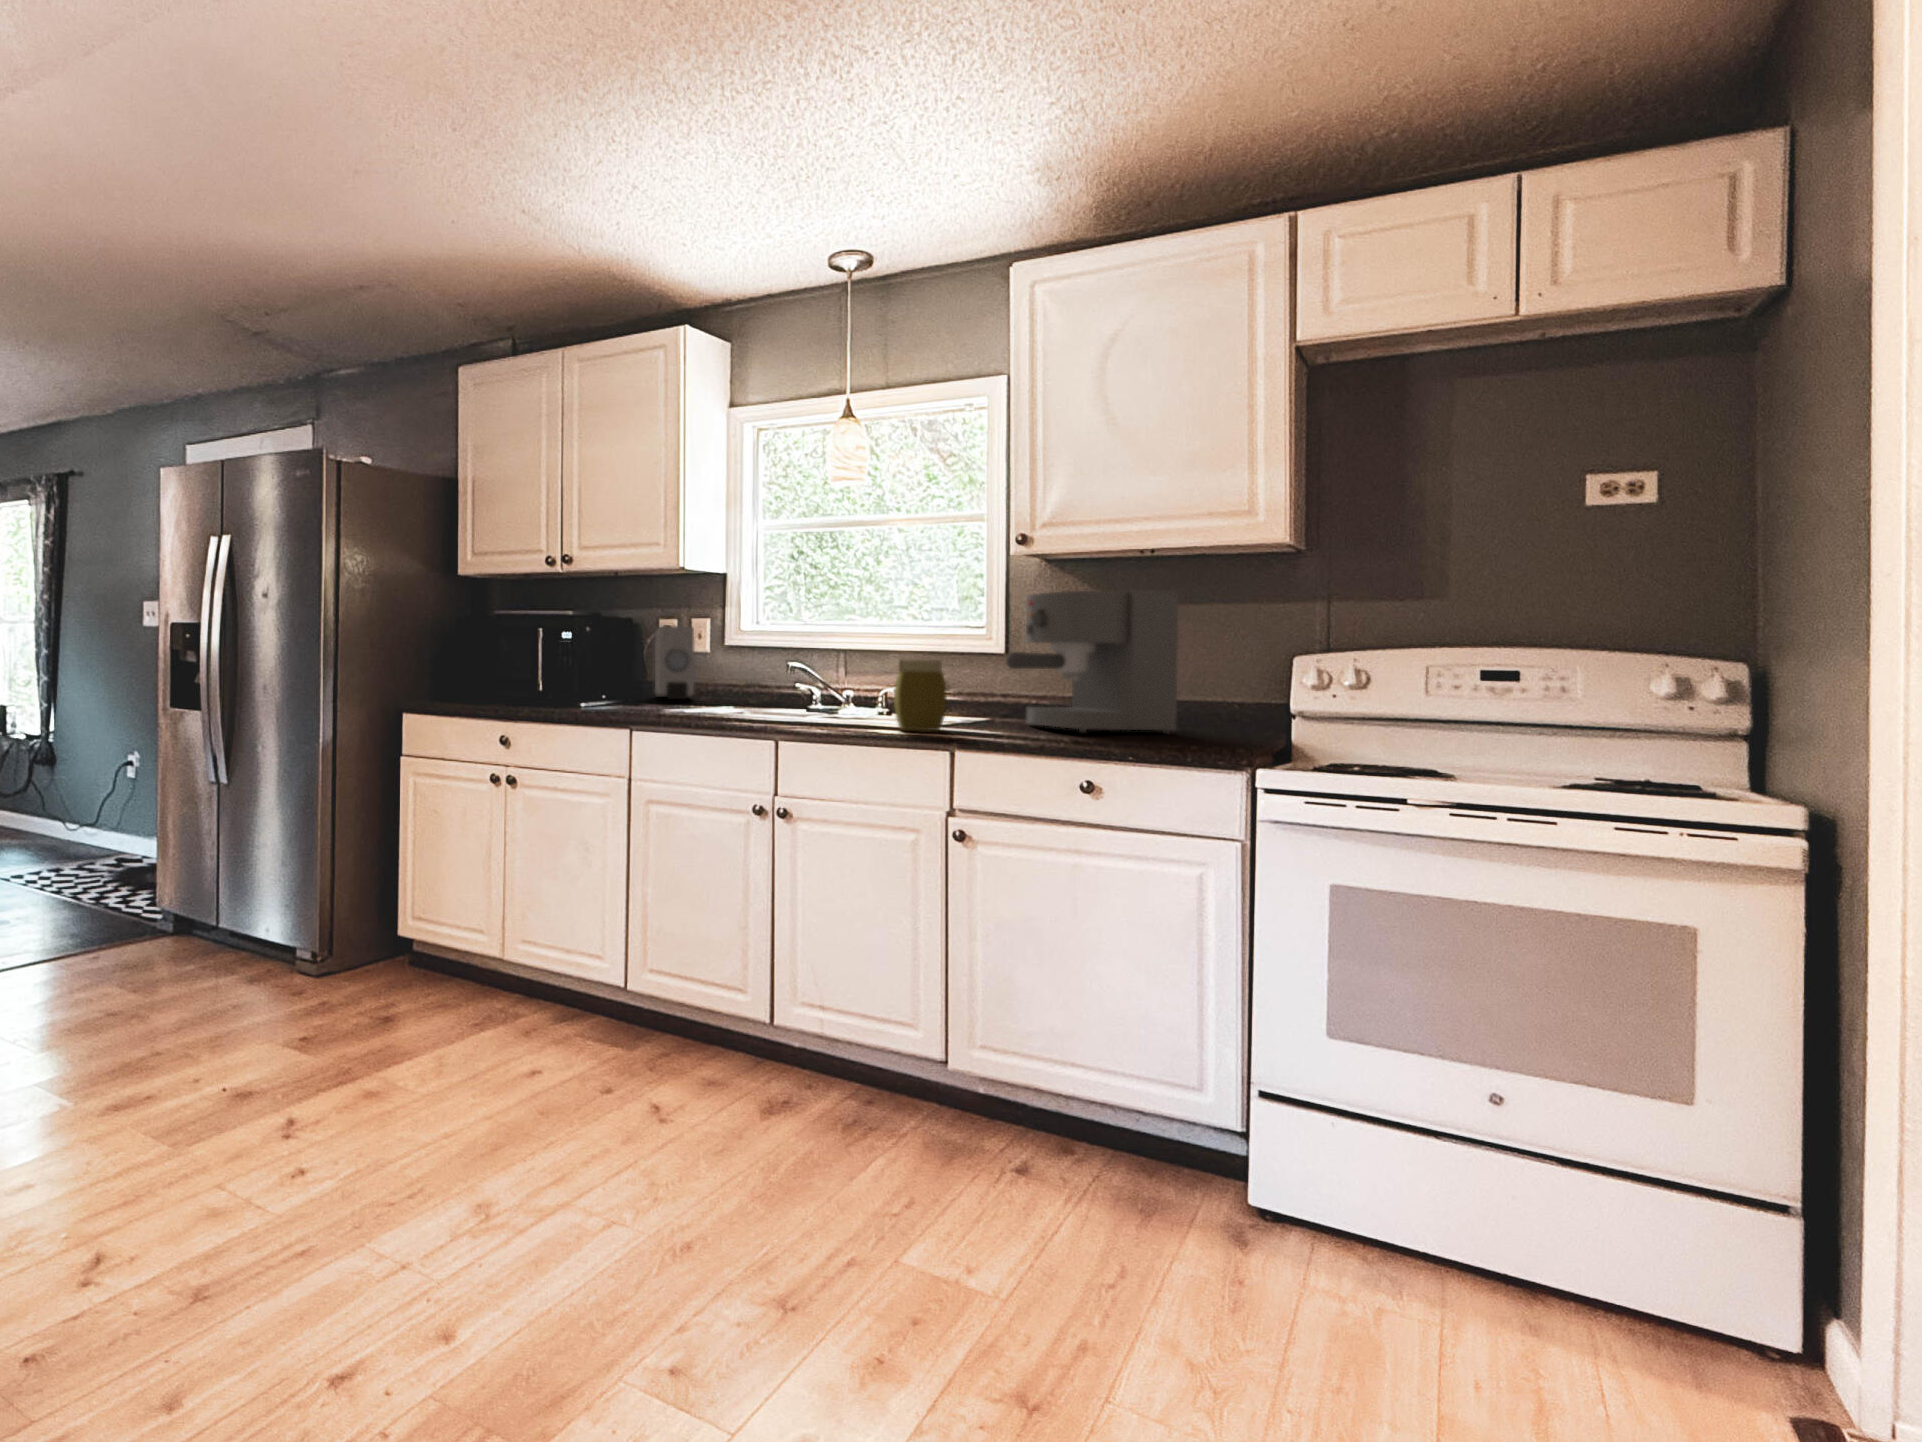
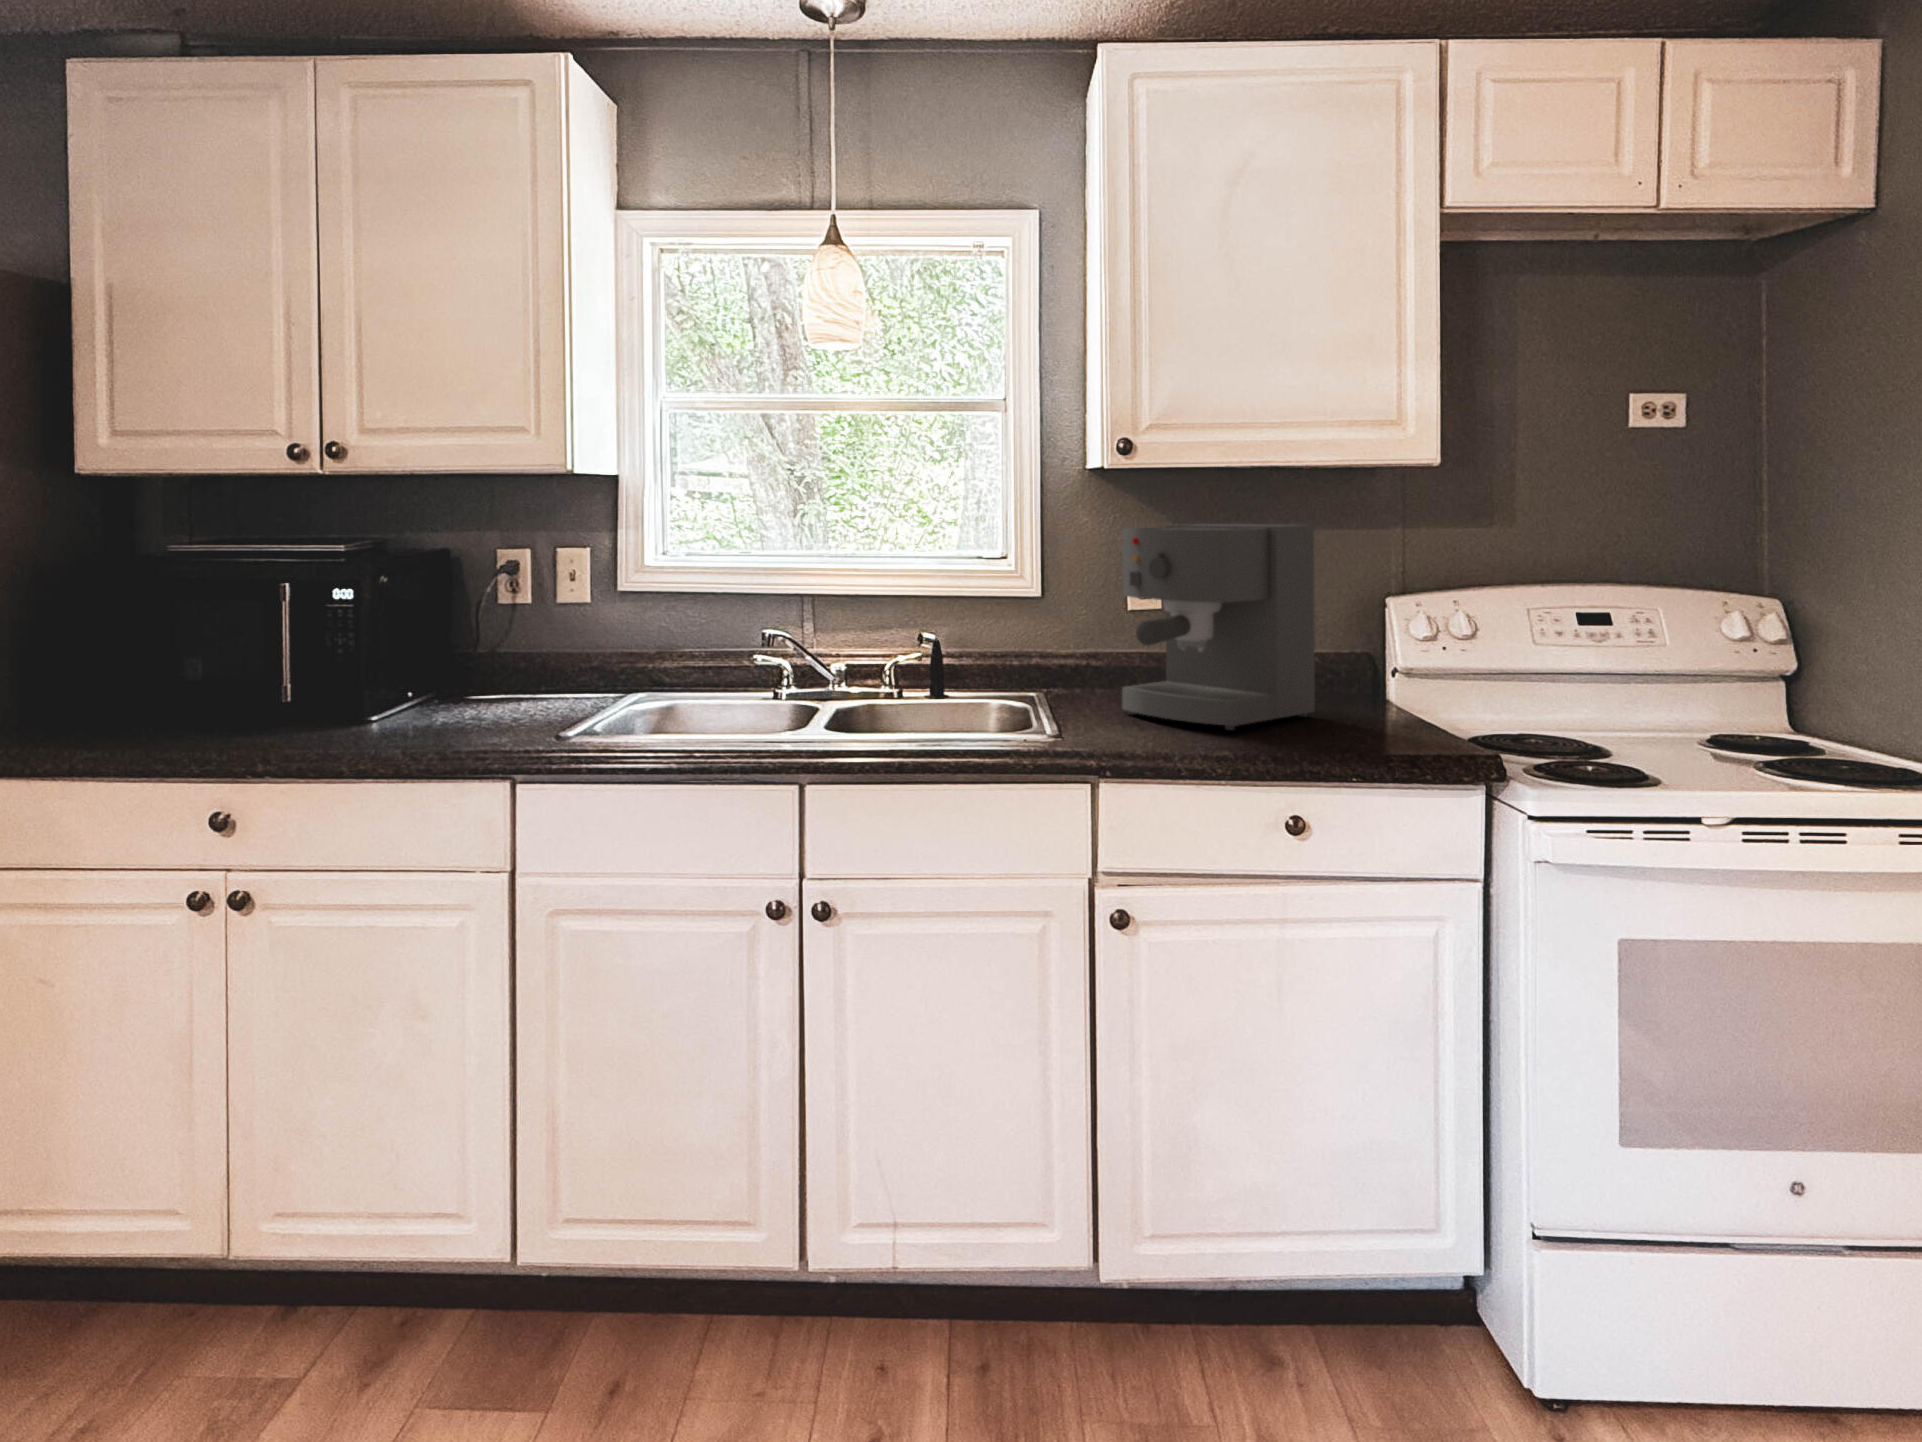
soap dispenser: present [654,625,695,699] -> none [487,563,569,688]
jar: present [894,659,947,732] -> none [979,633,1059,750]

